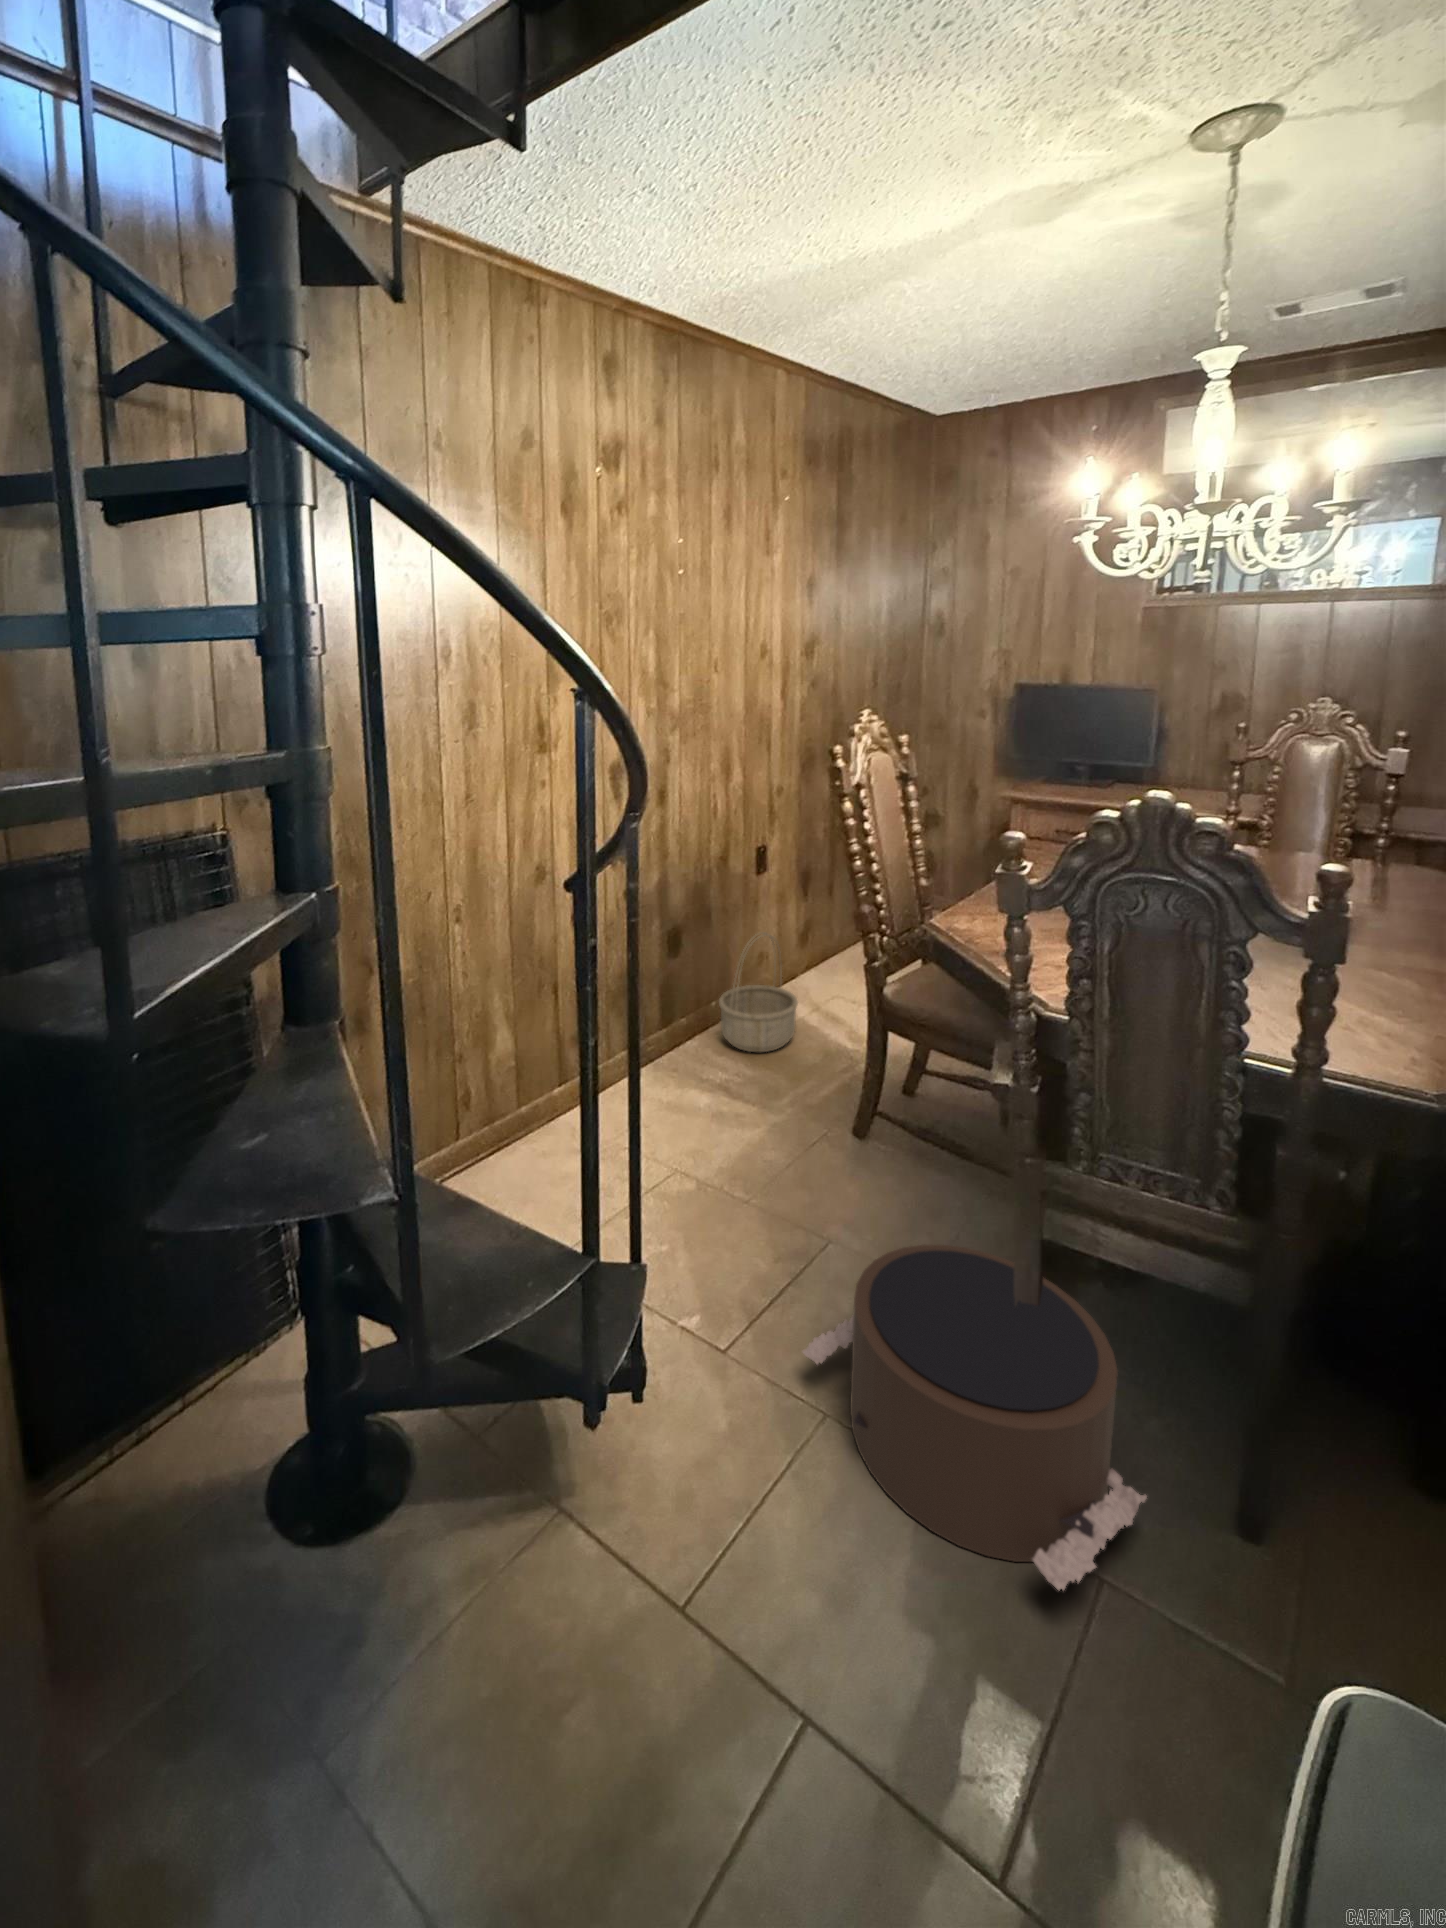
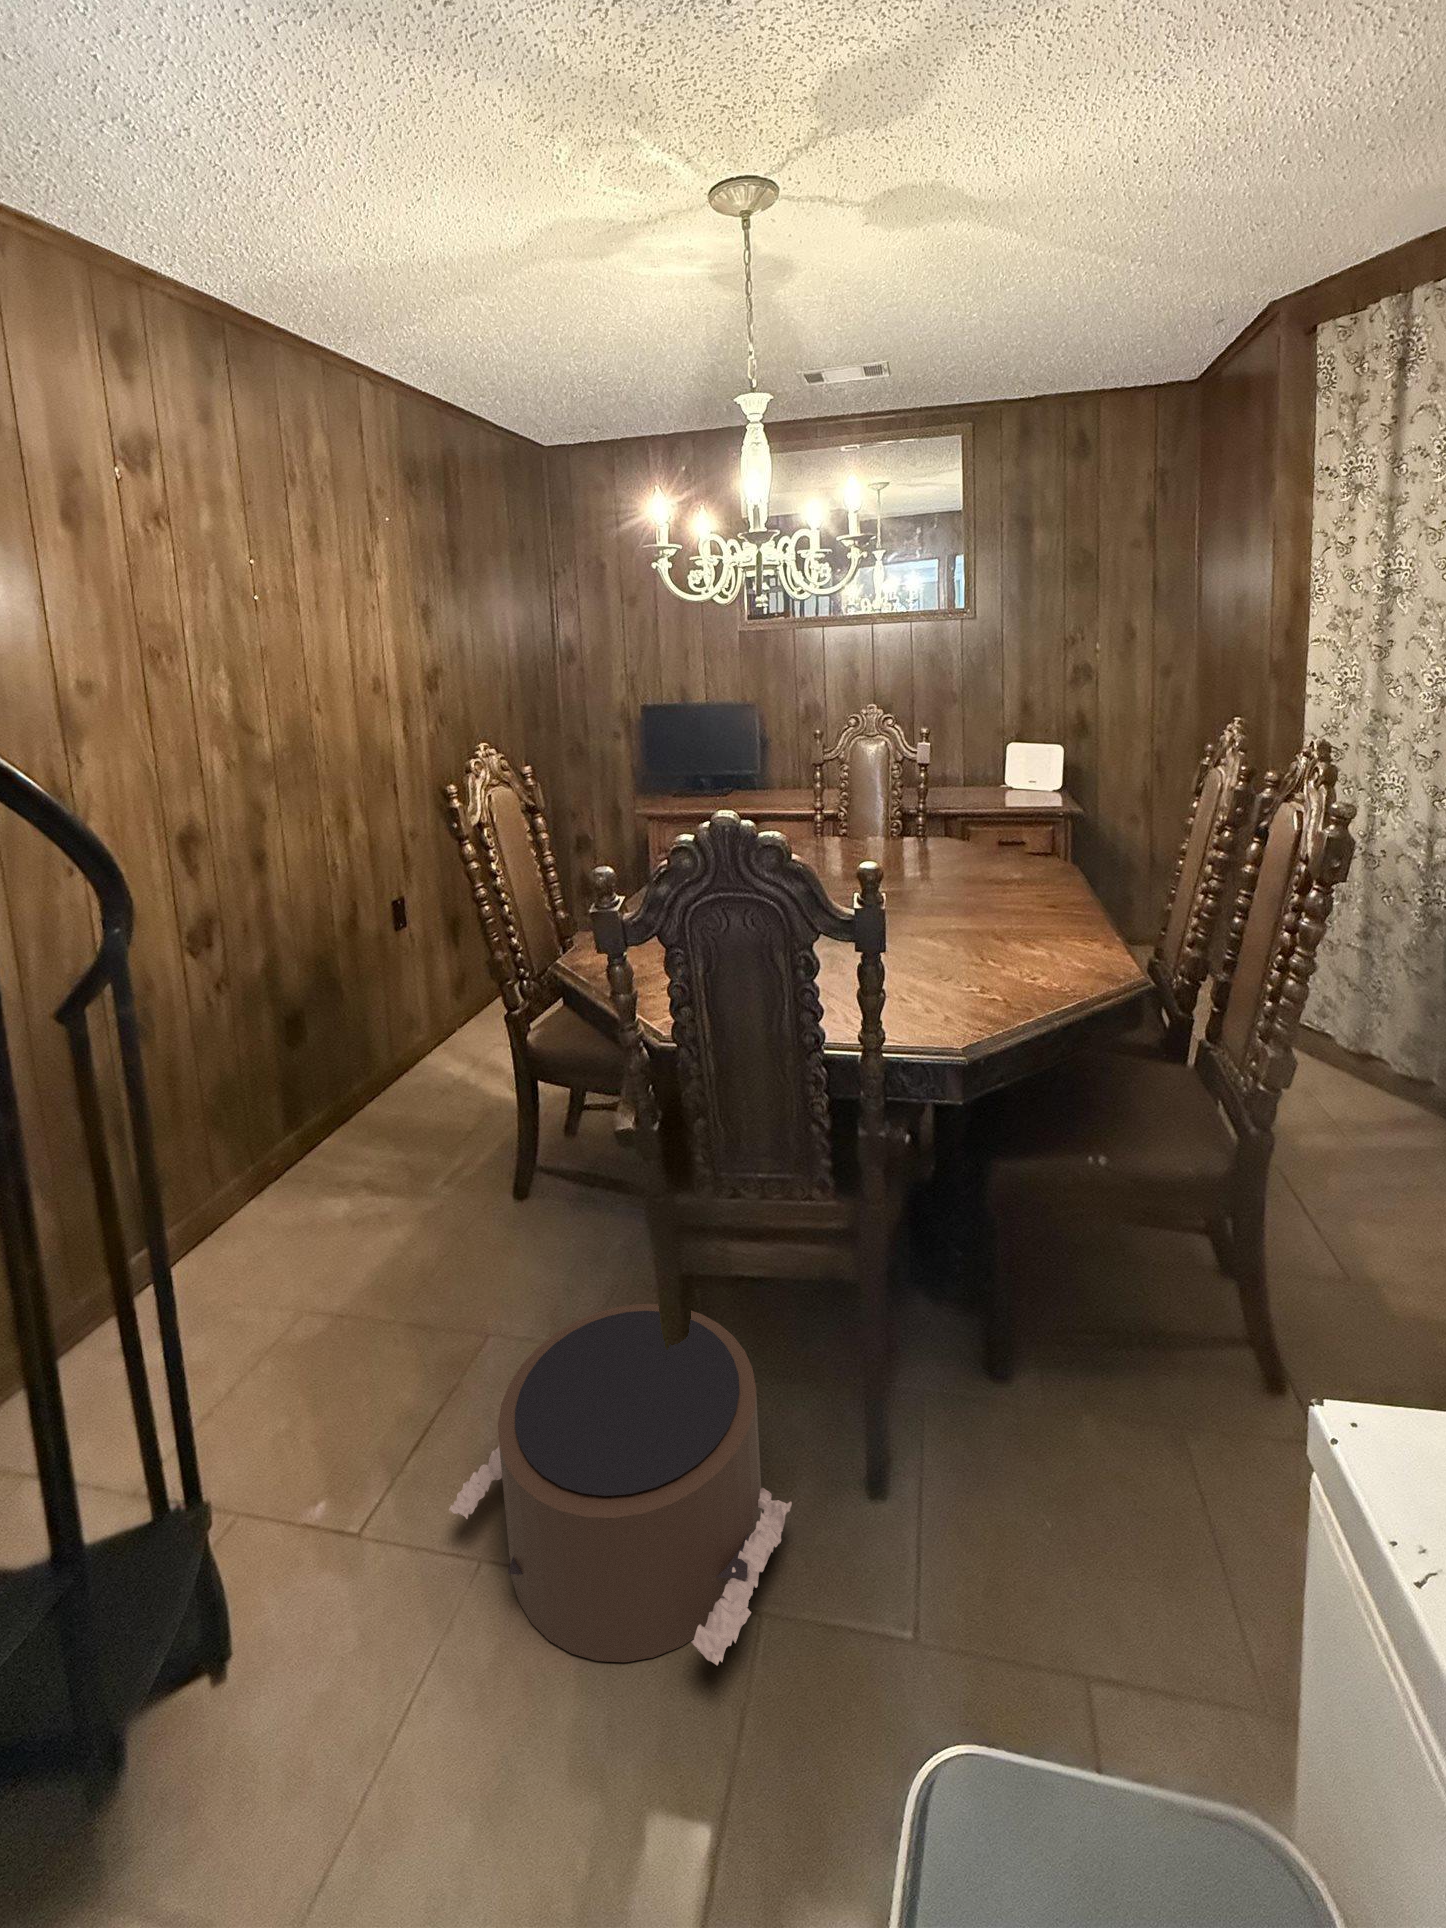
basket: present [719,932,798,1052] -> none [362,998,456,1139]

